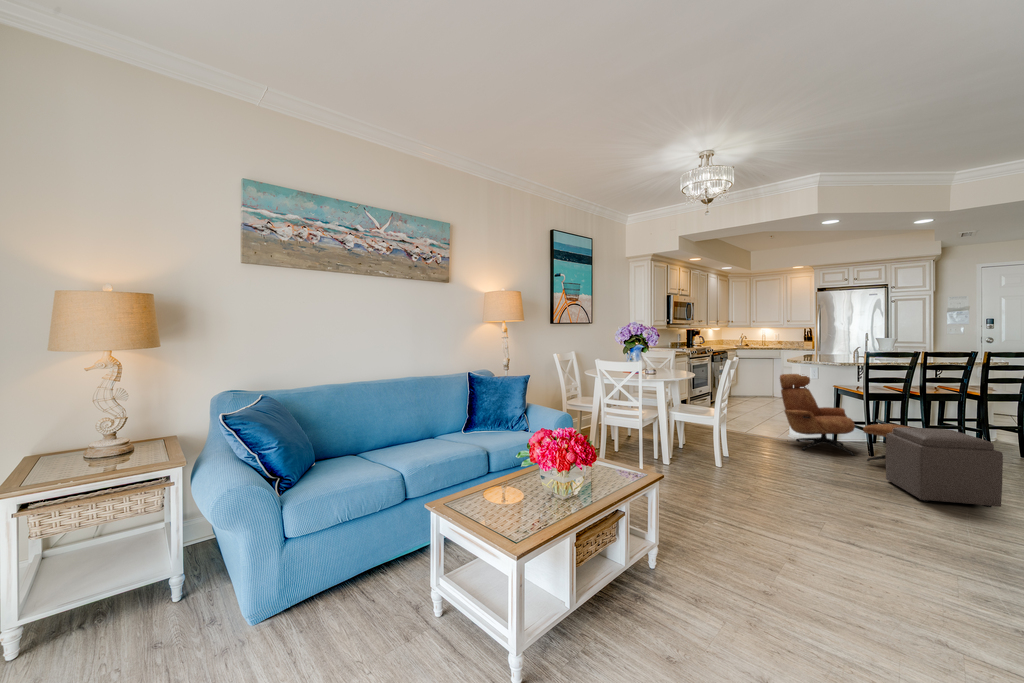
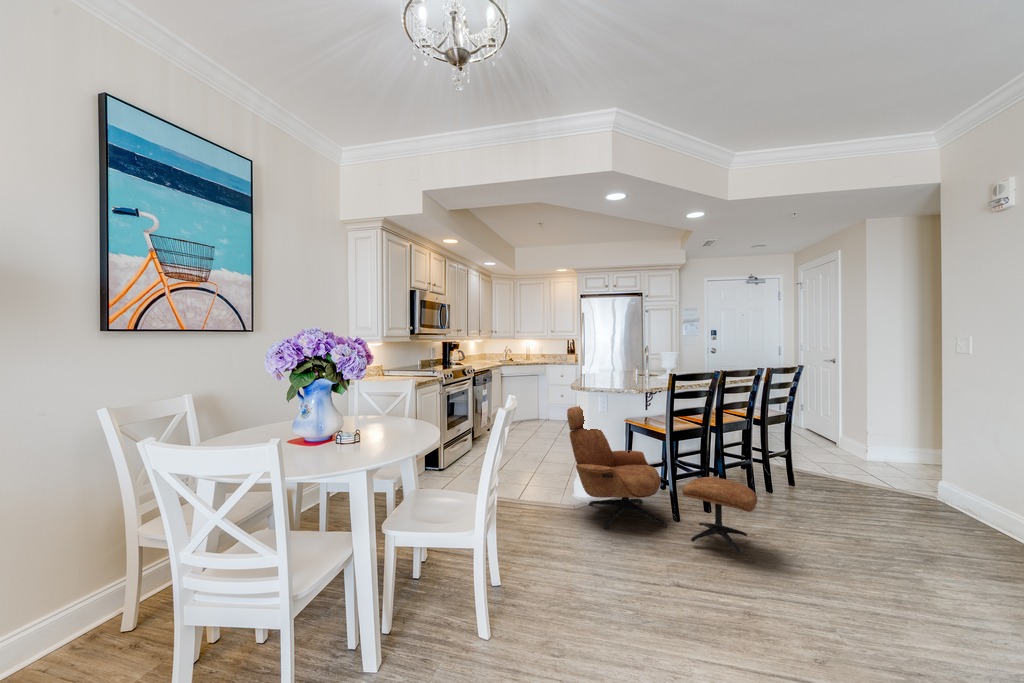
ottoman: present [886,427,1003,507] -> none [741,497,915,657]

